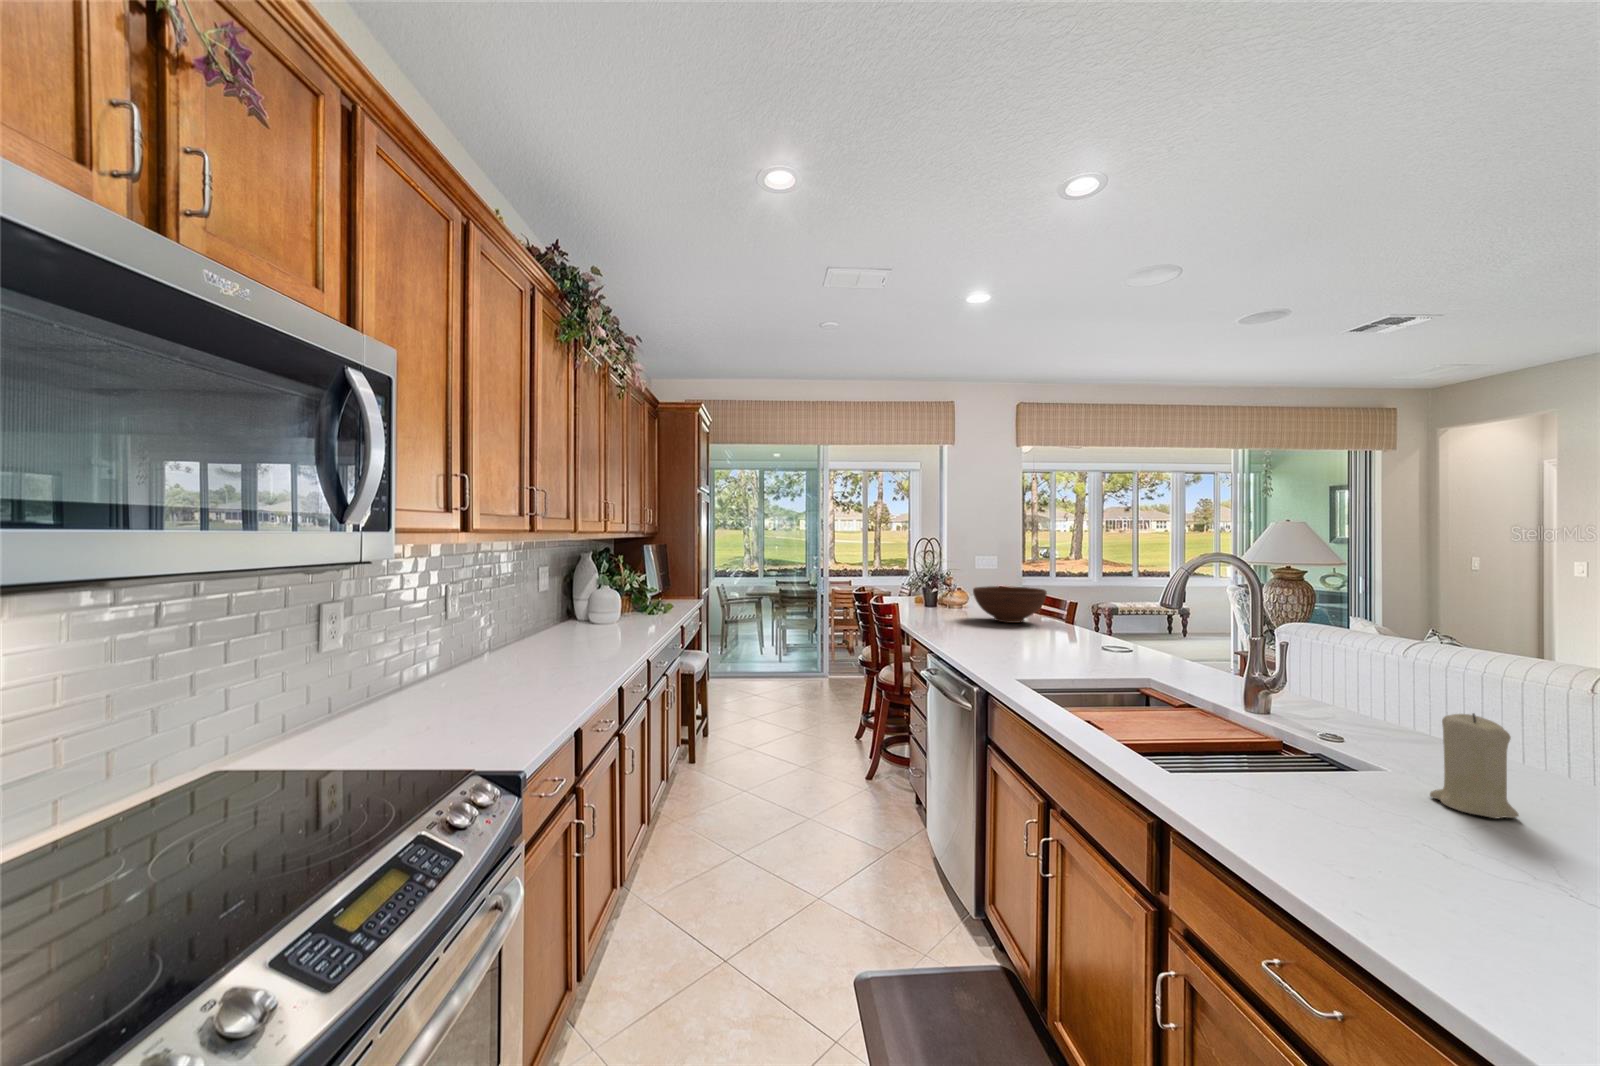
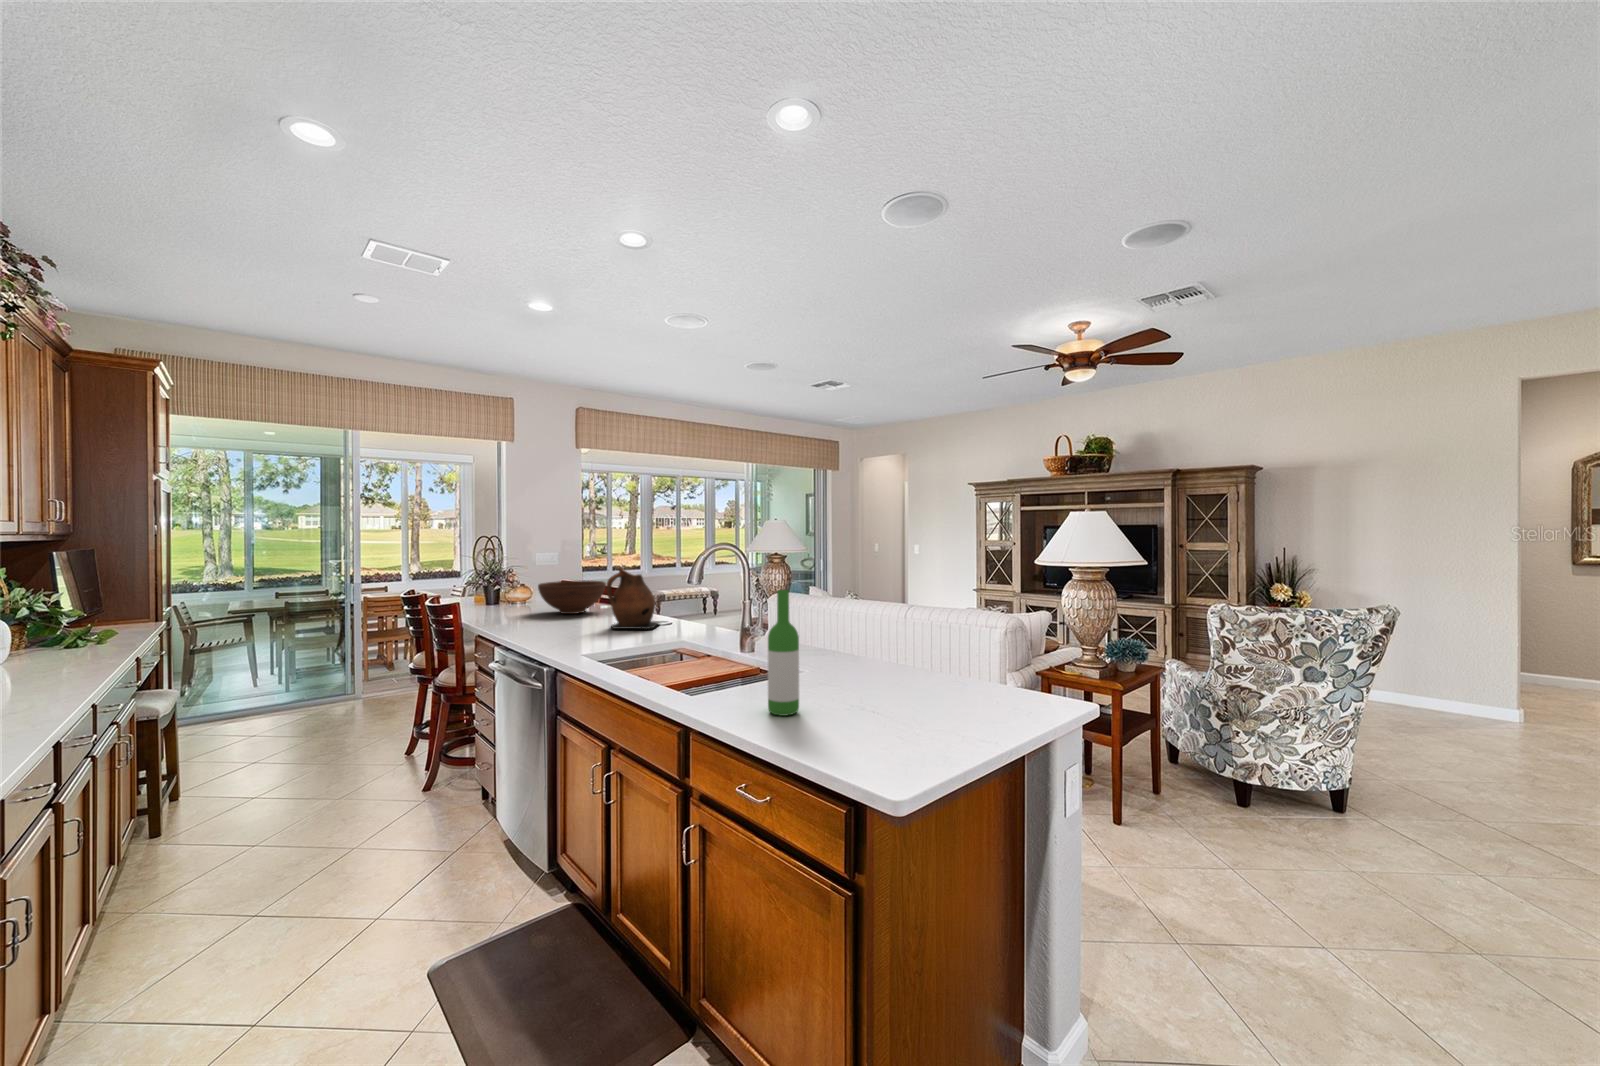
ceramic pitcher: none [1047,575,1117,653] -> present [606,568,660,629]
wine bottle: none [1336,628,1415,866] -> present [768,590,799,716]
candle: present [1430,713,1519,818] -> none [816,632,848,686]

